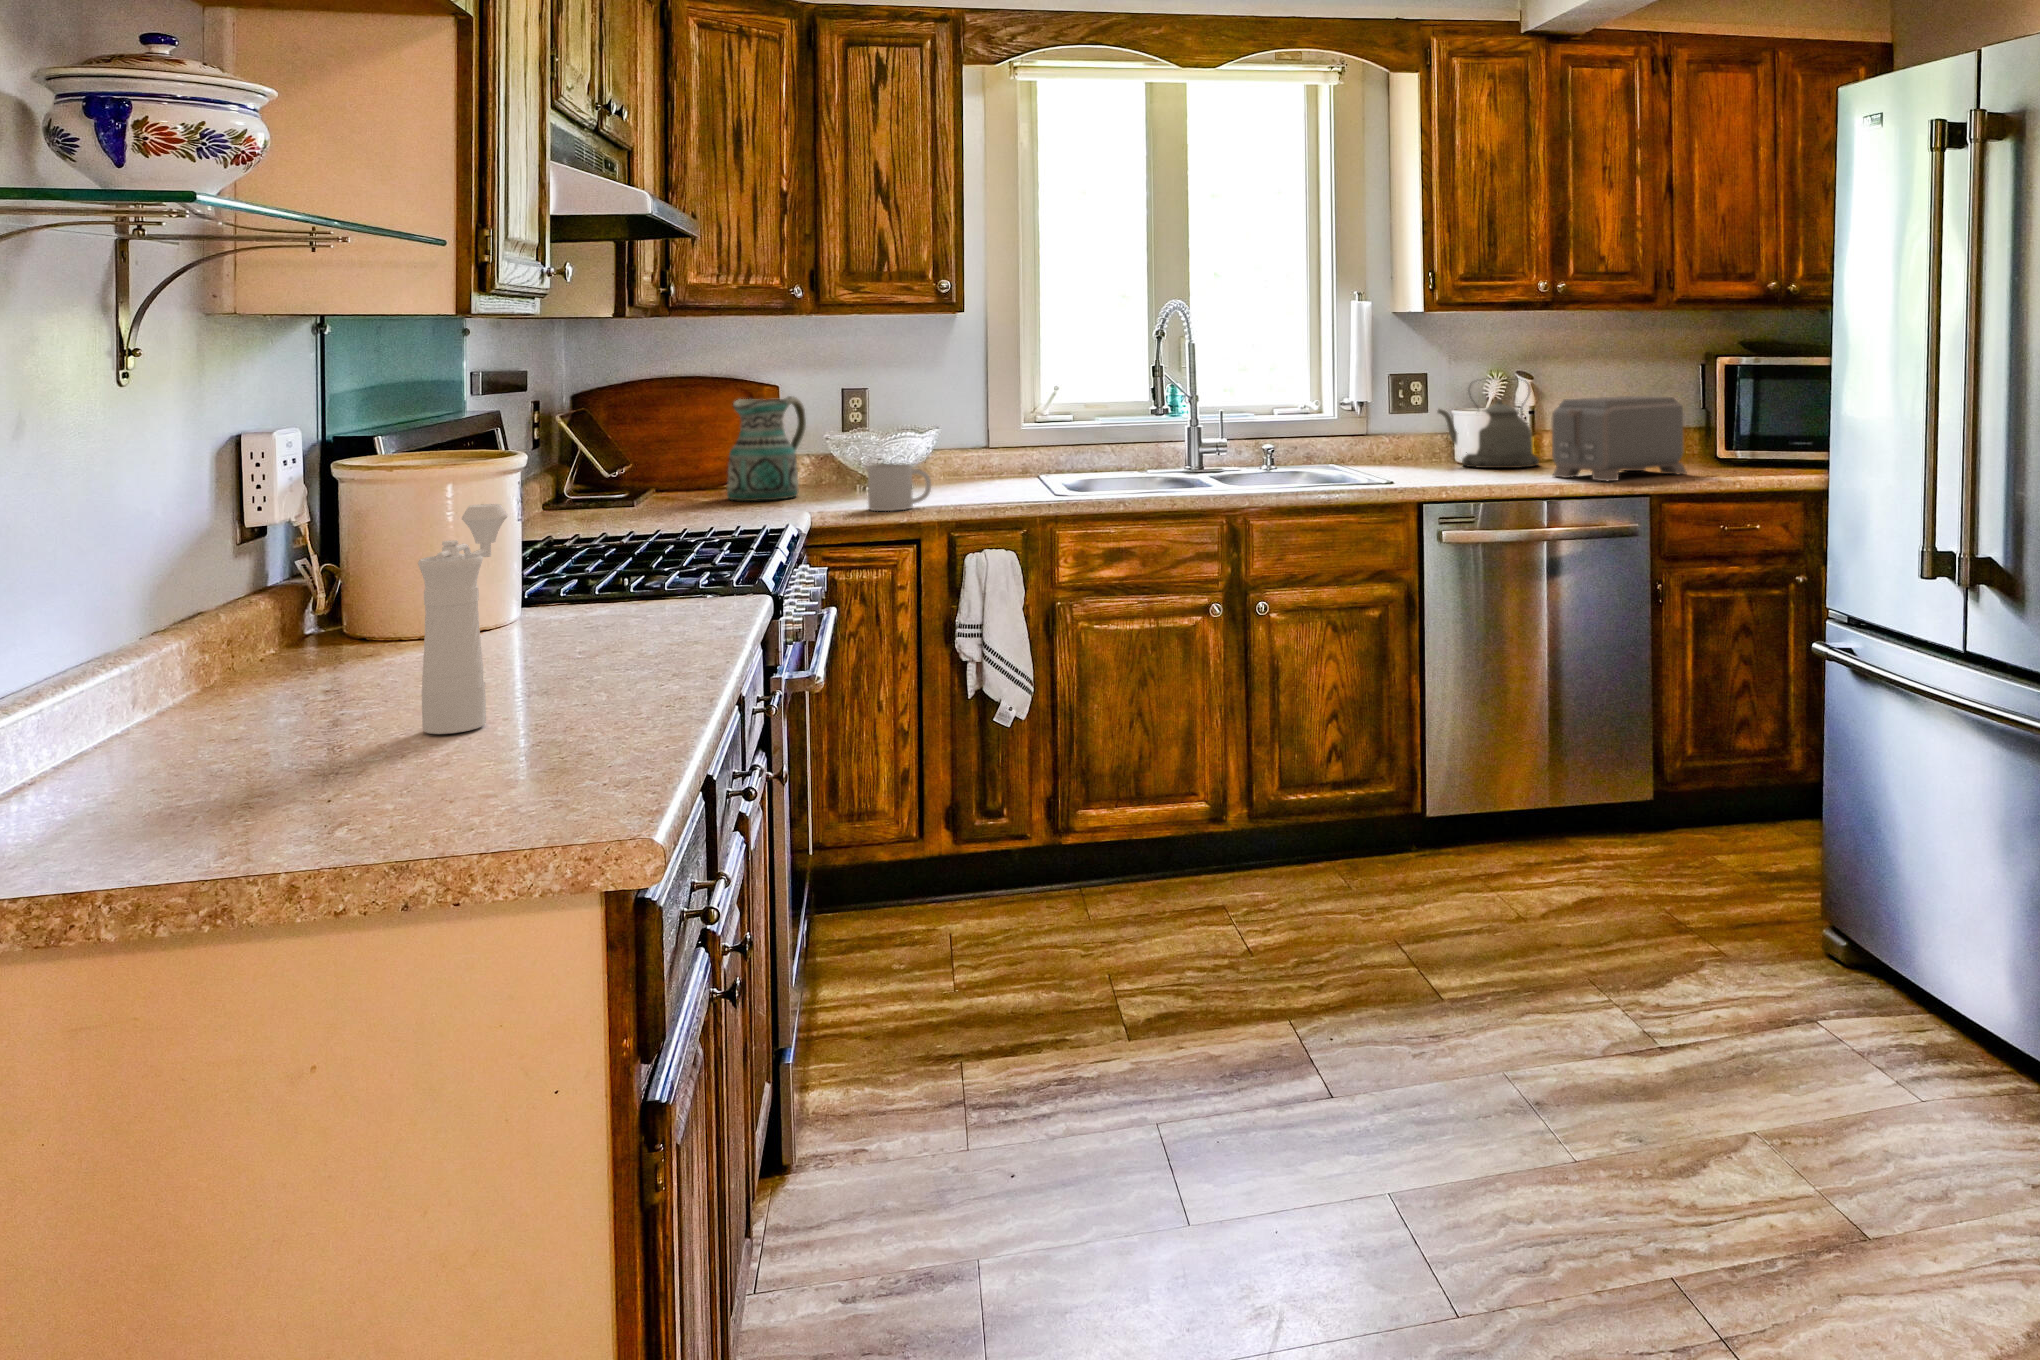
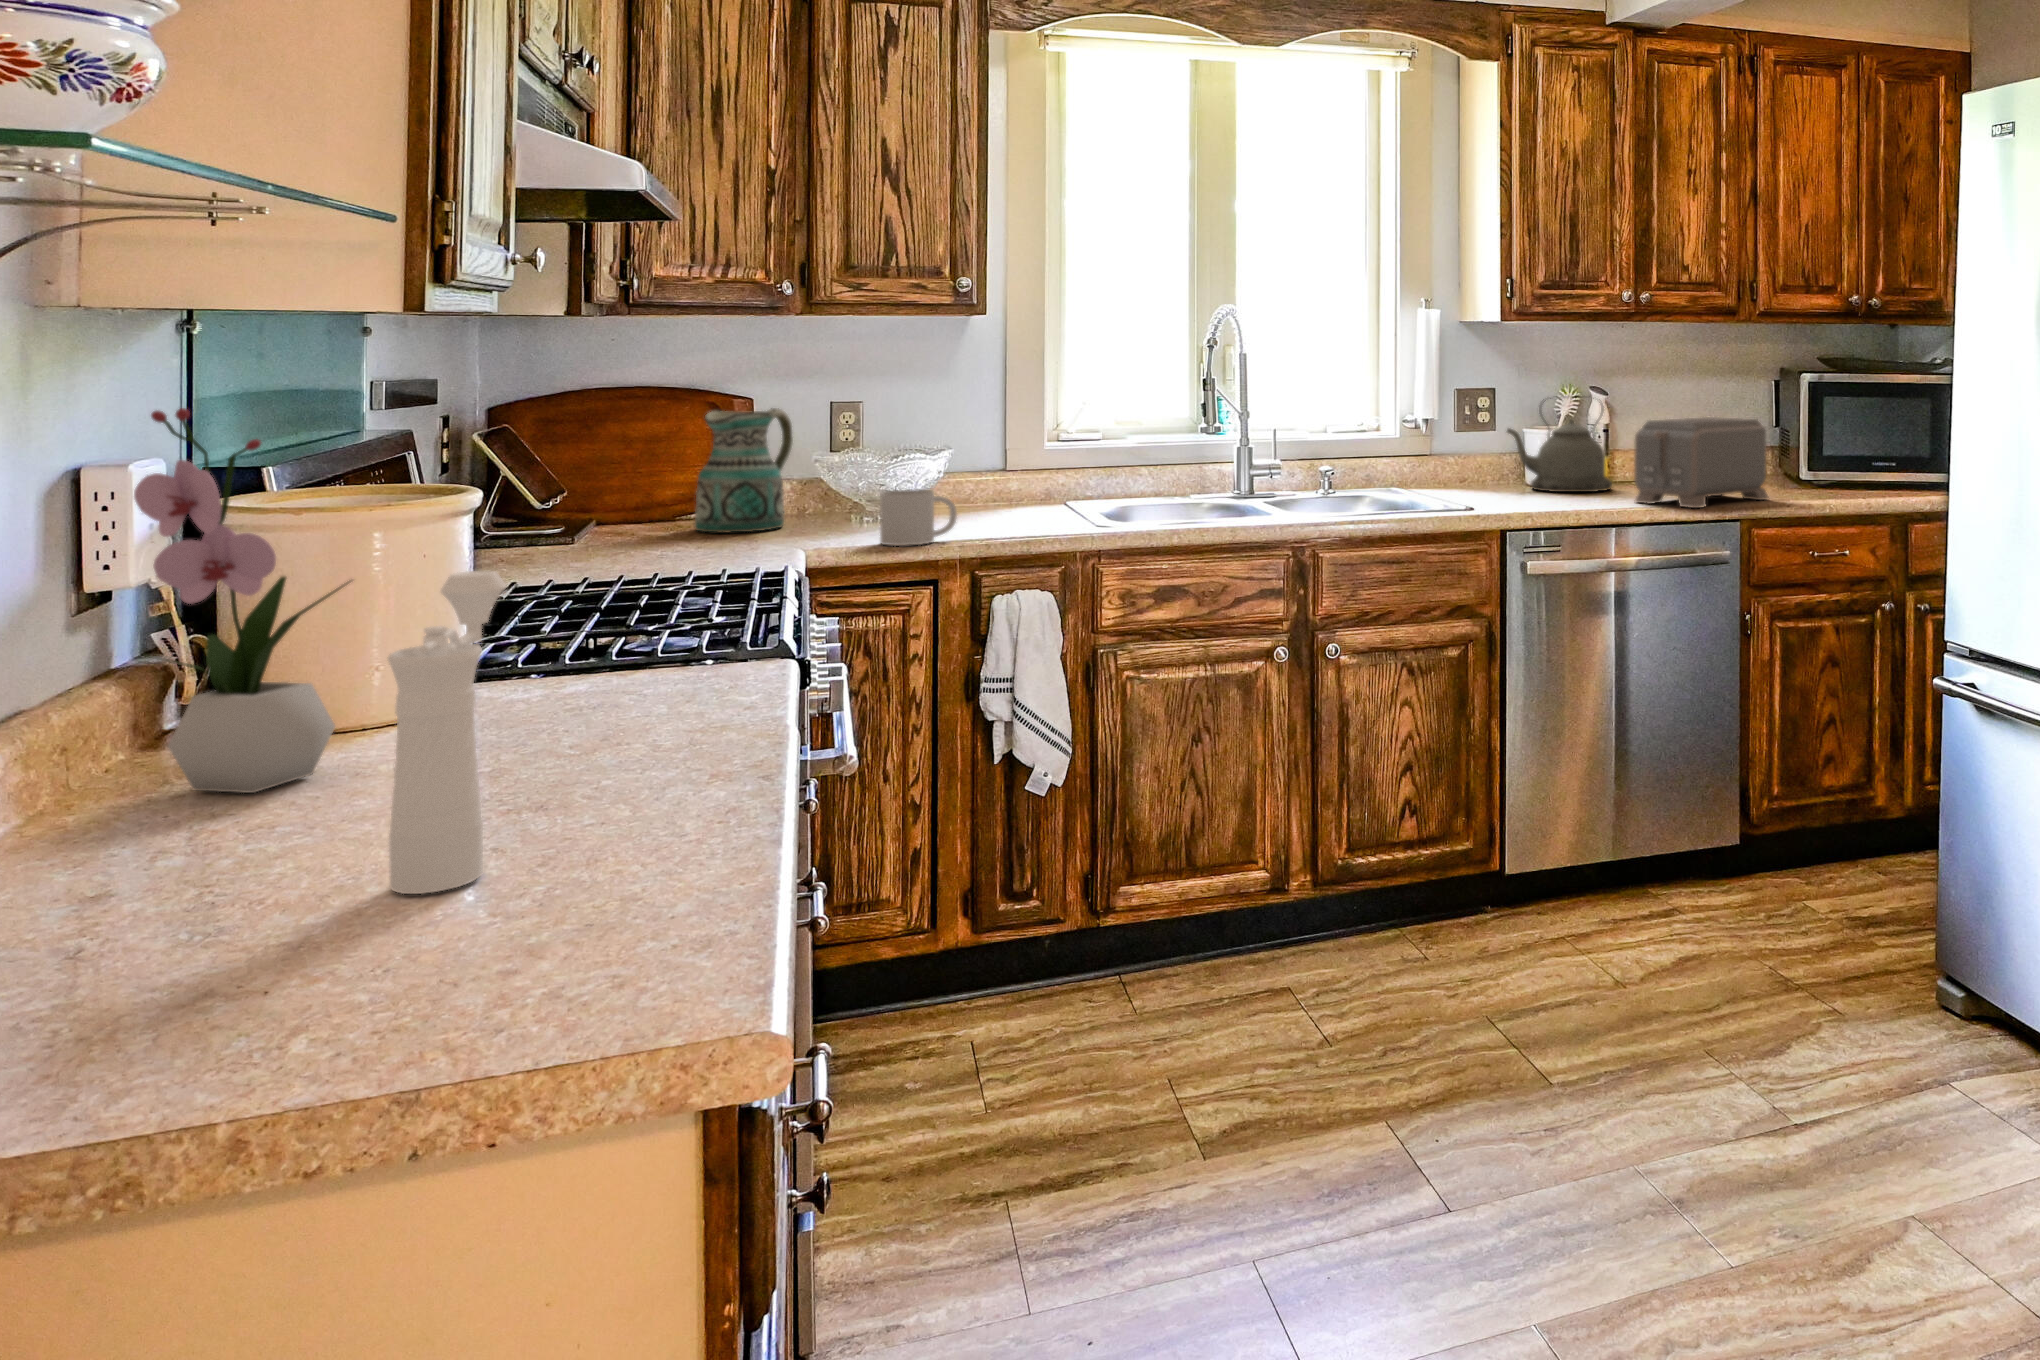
flower arrangement: none [270,387,422,671] -> present [134,408,351,793]

